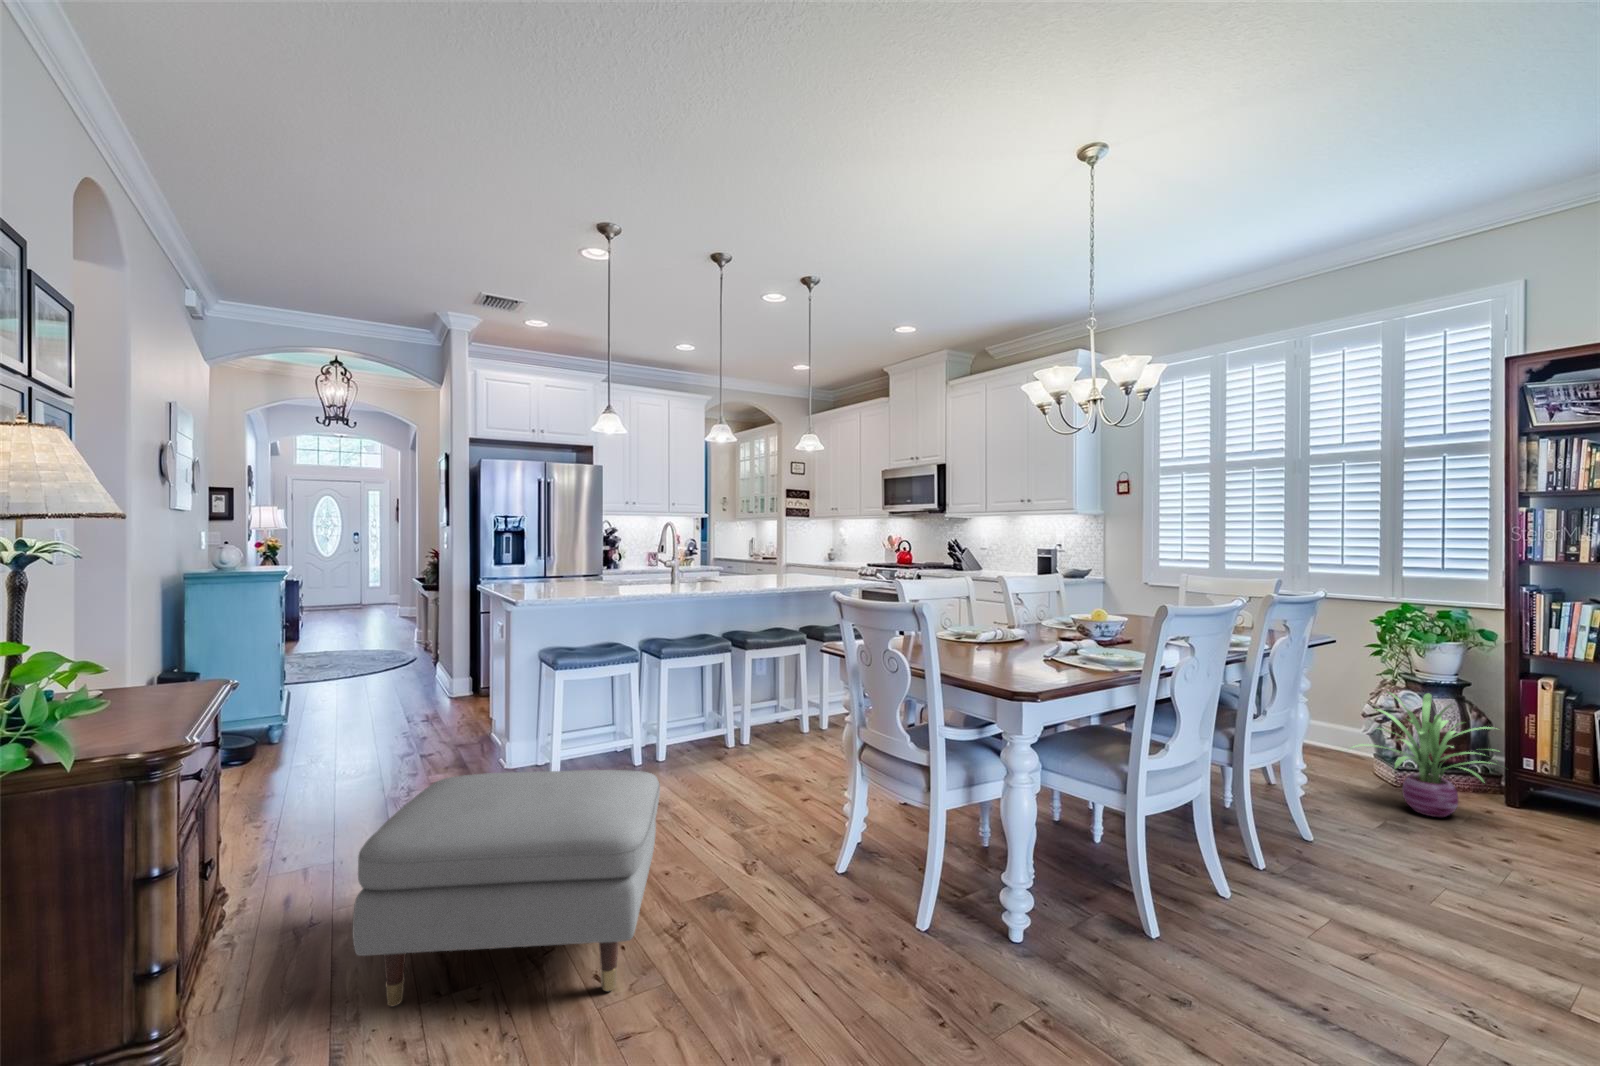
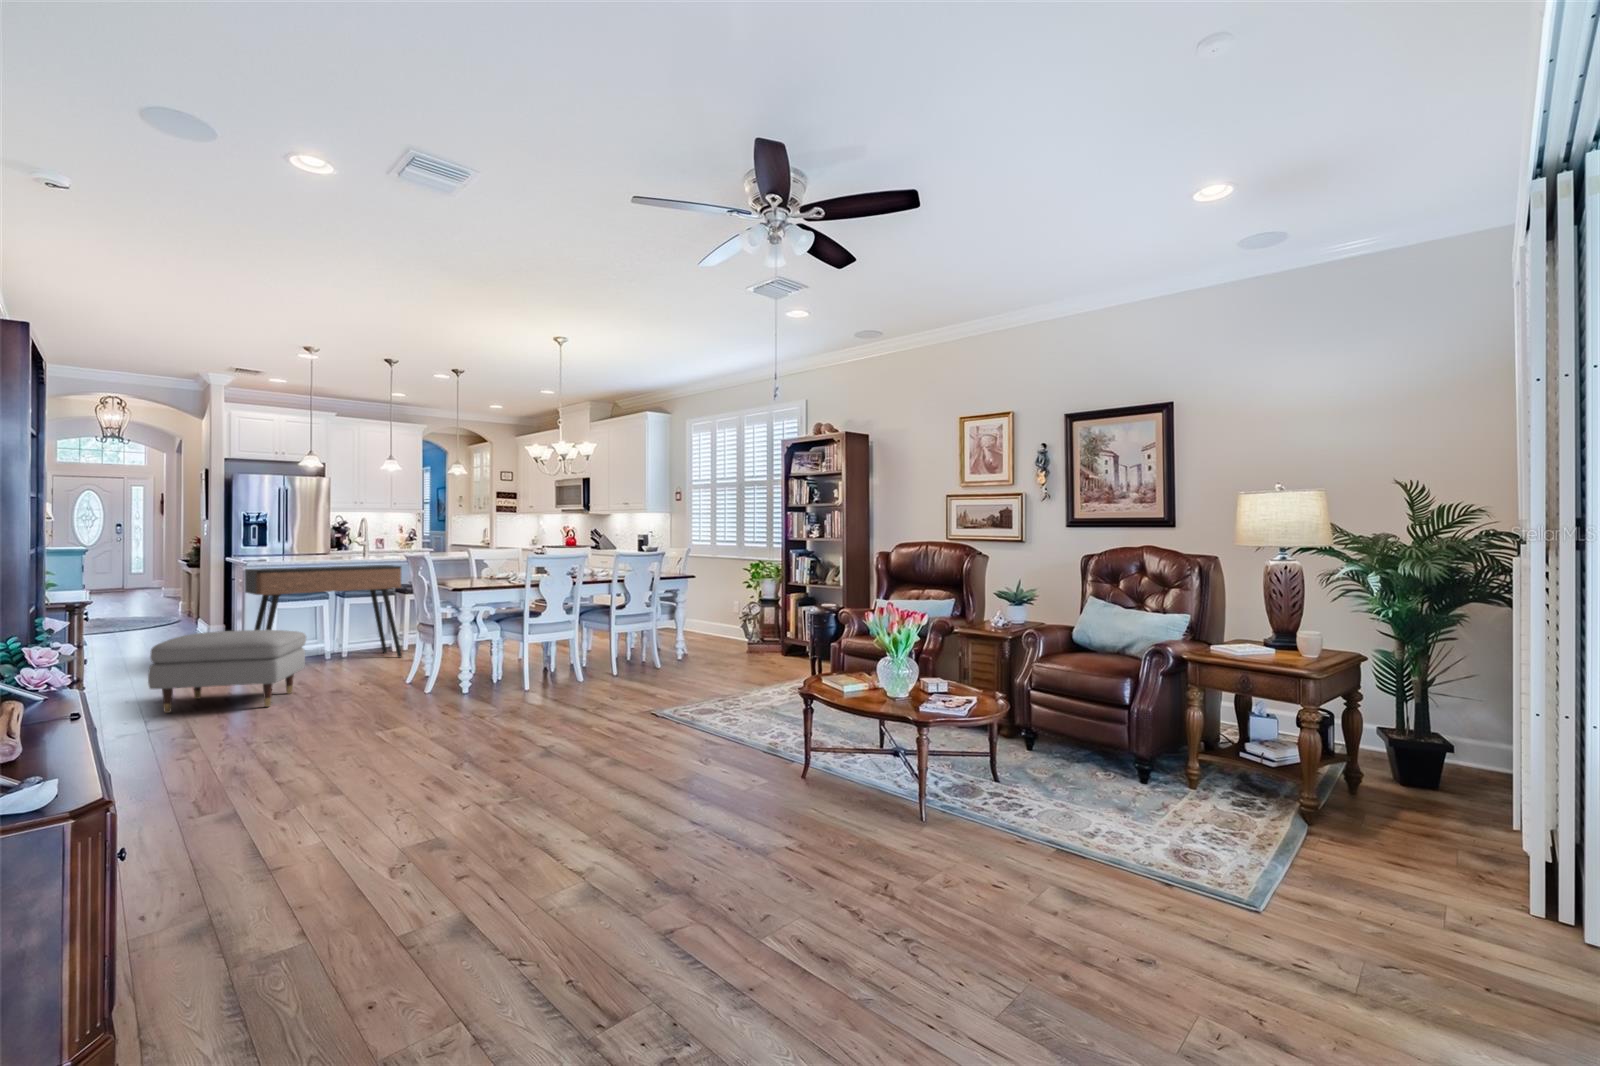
console table: none [517,602,753,813] -> present [245,565,402,657]
decorative plant: present [1352,693,1487,817] -> none [708,602,769,660]

